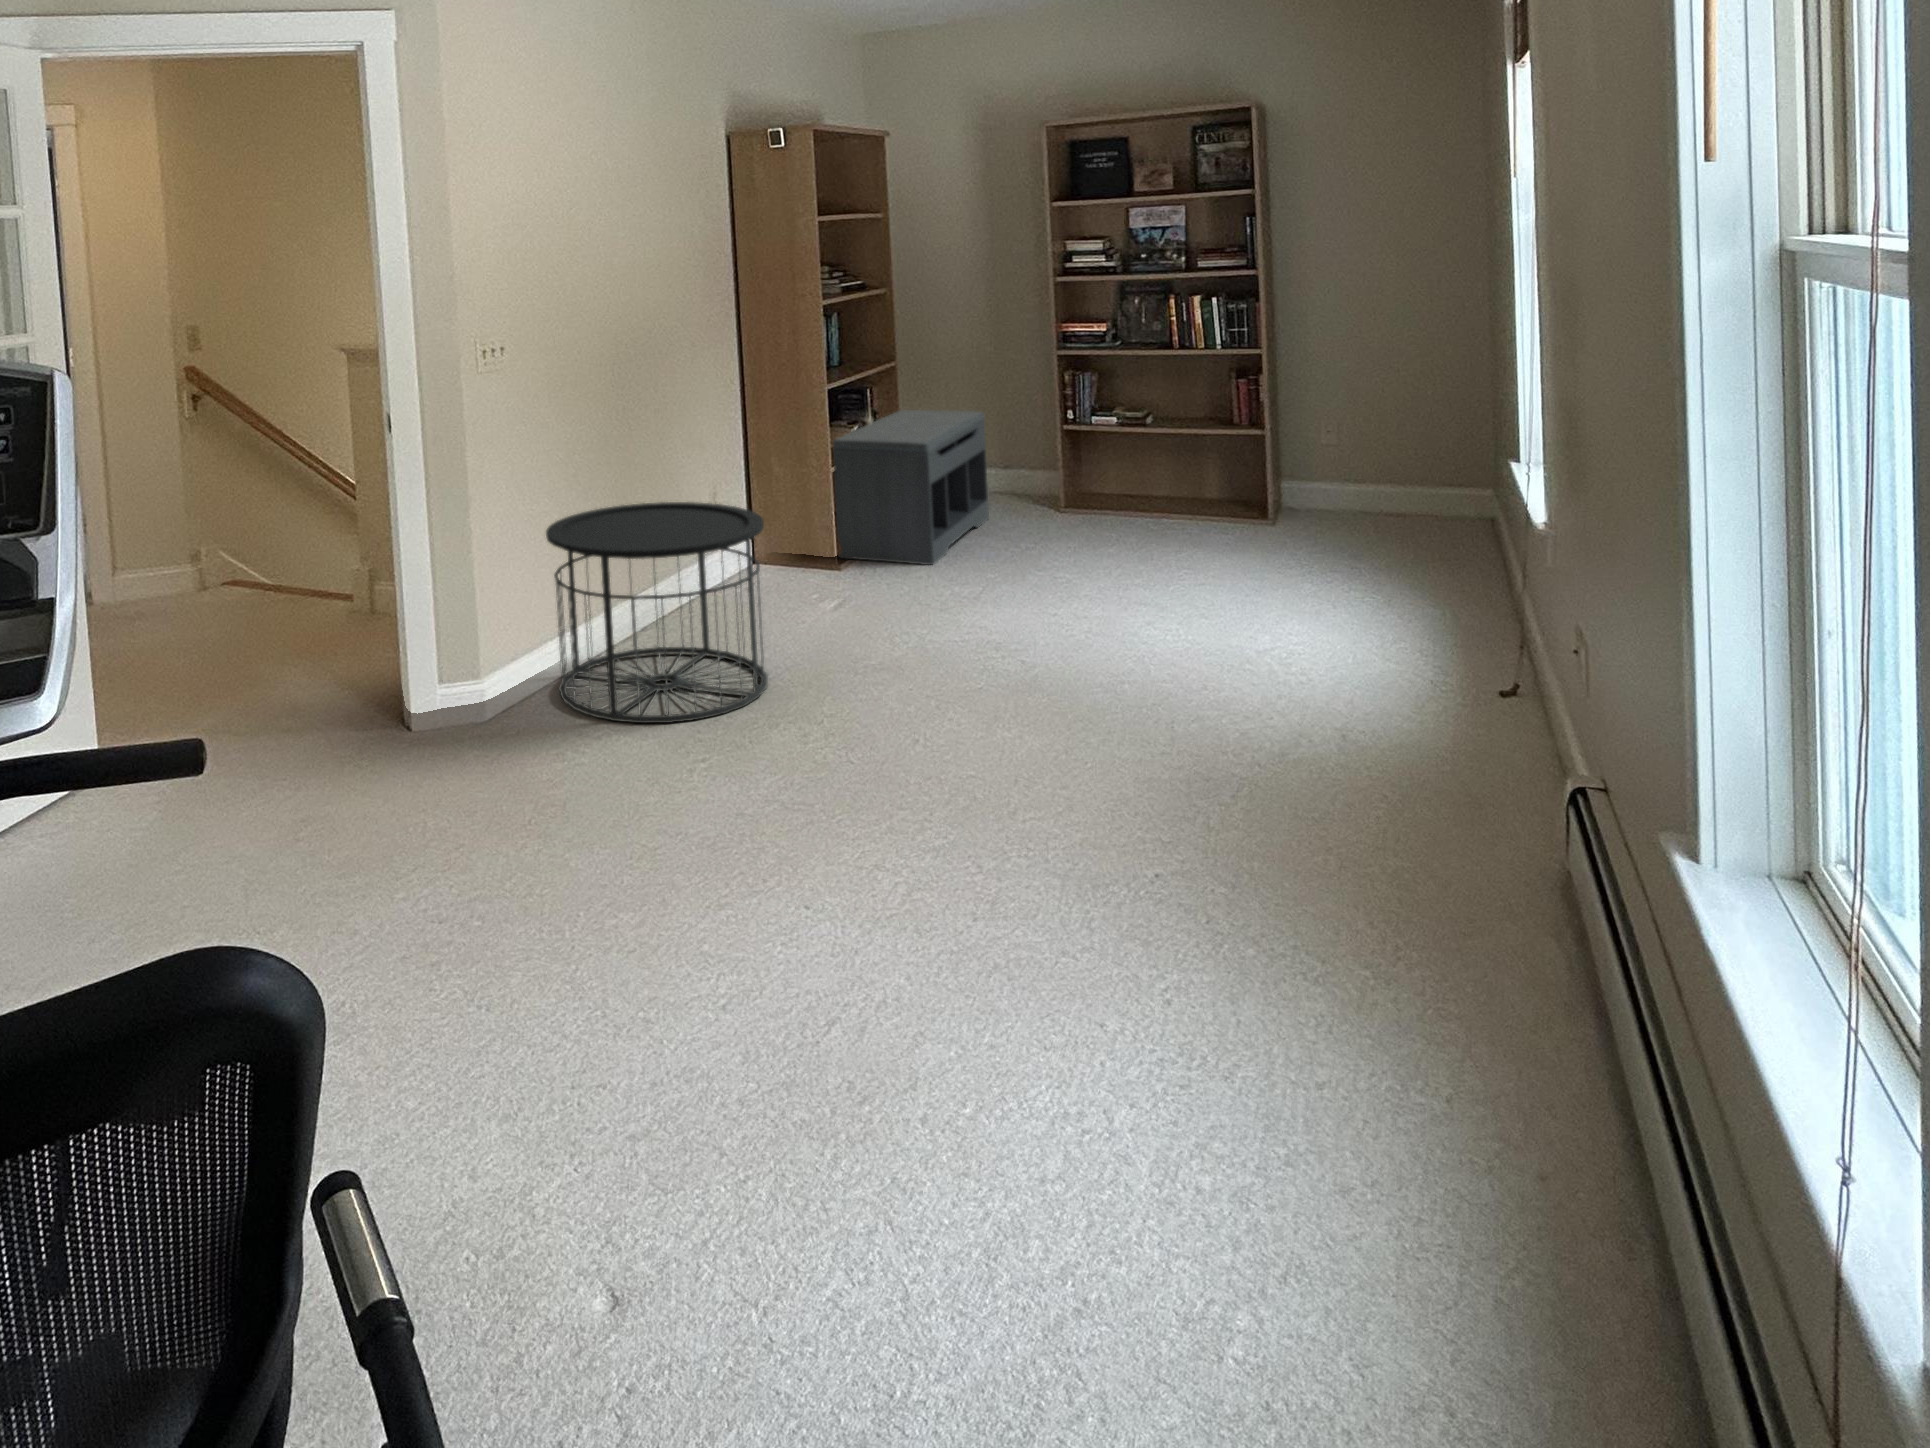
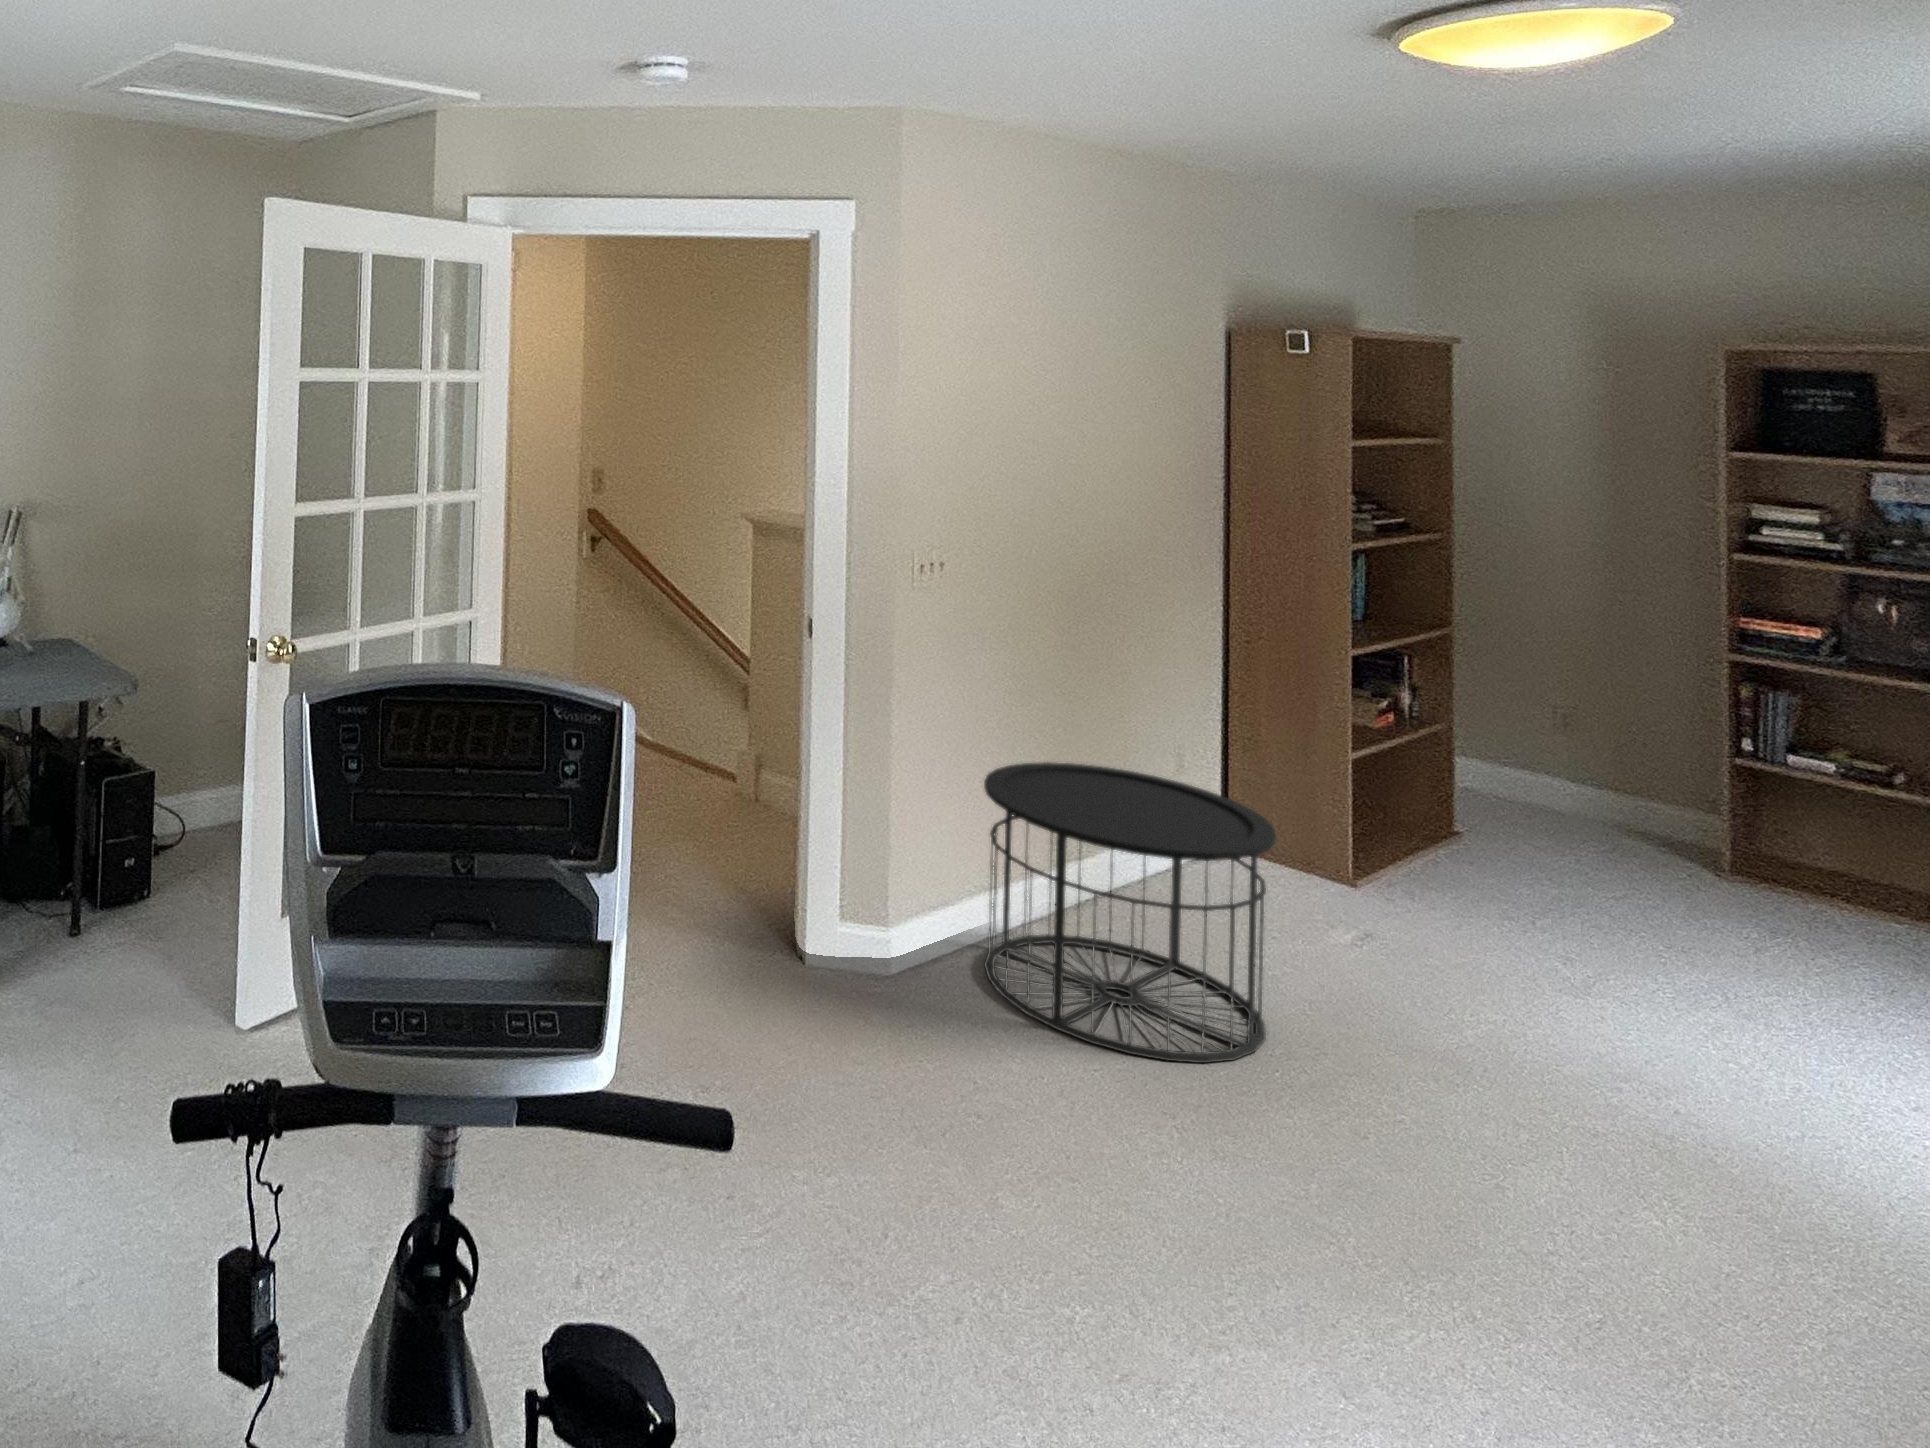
bench: present [833,410,989,565] -> none [1355,689,1595,914]

